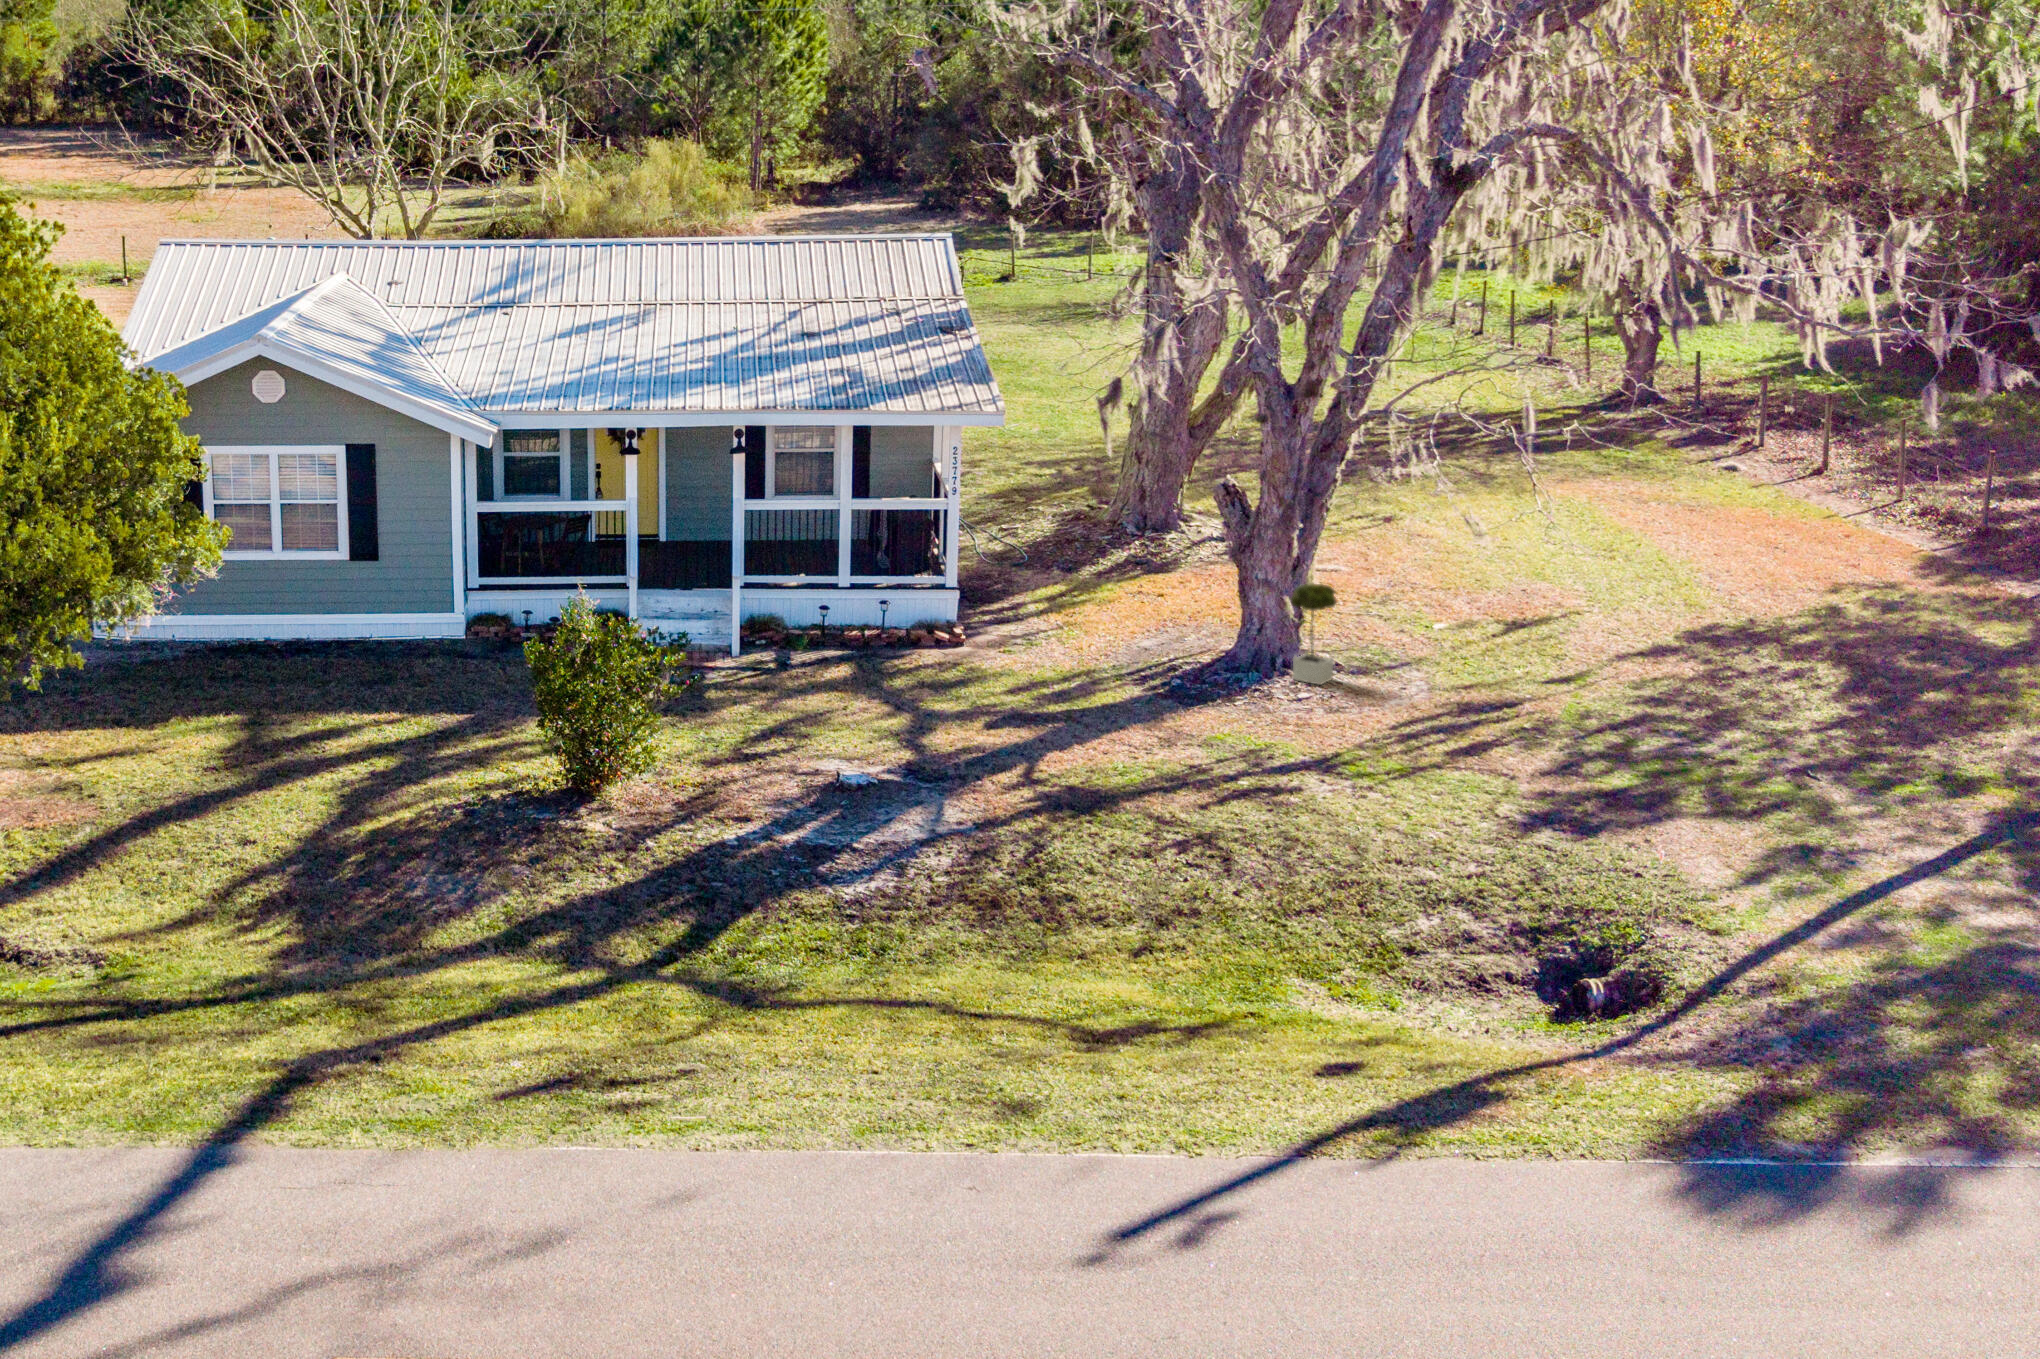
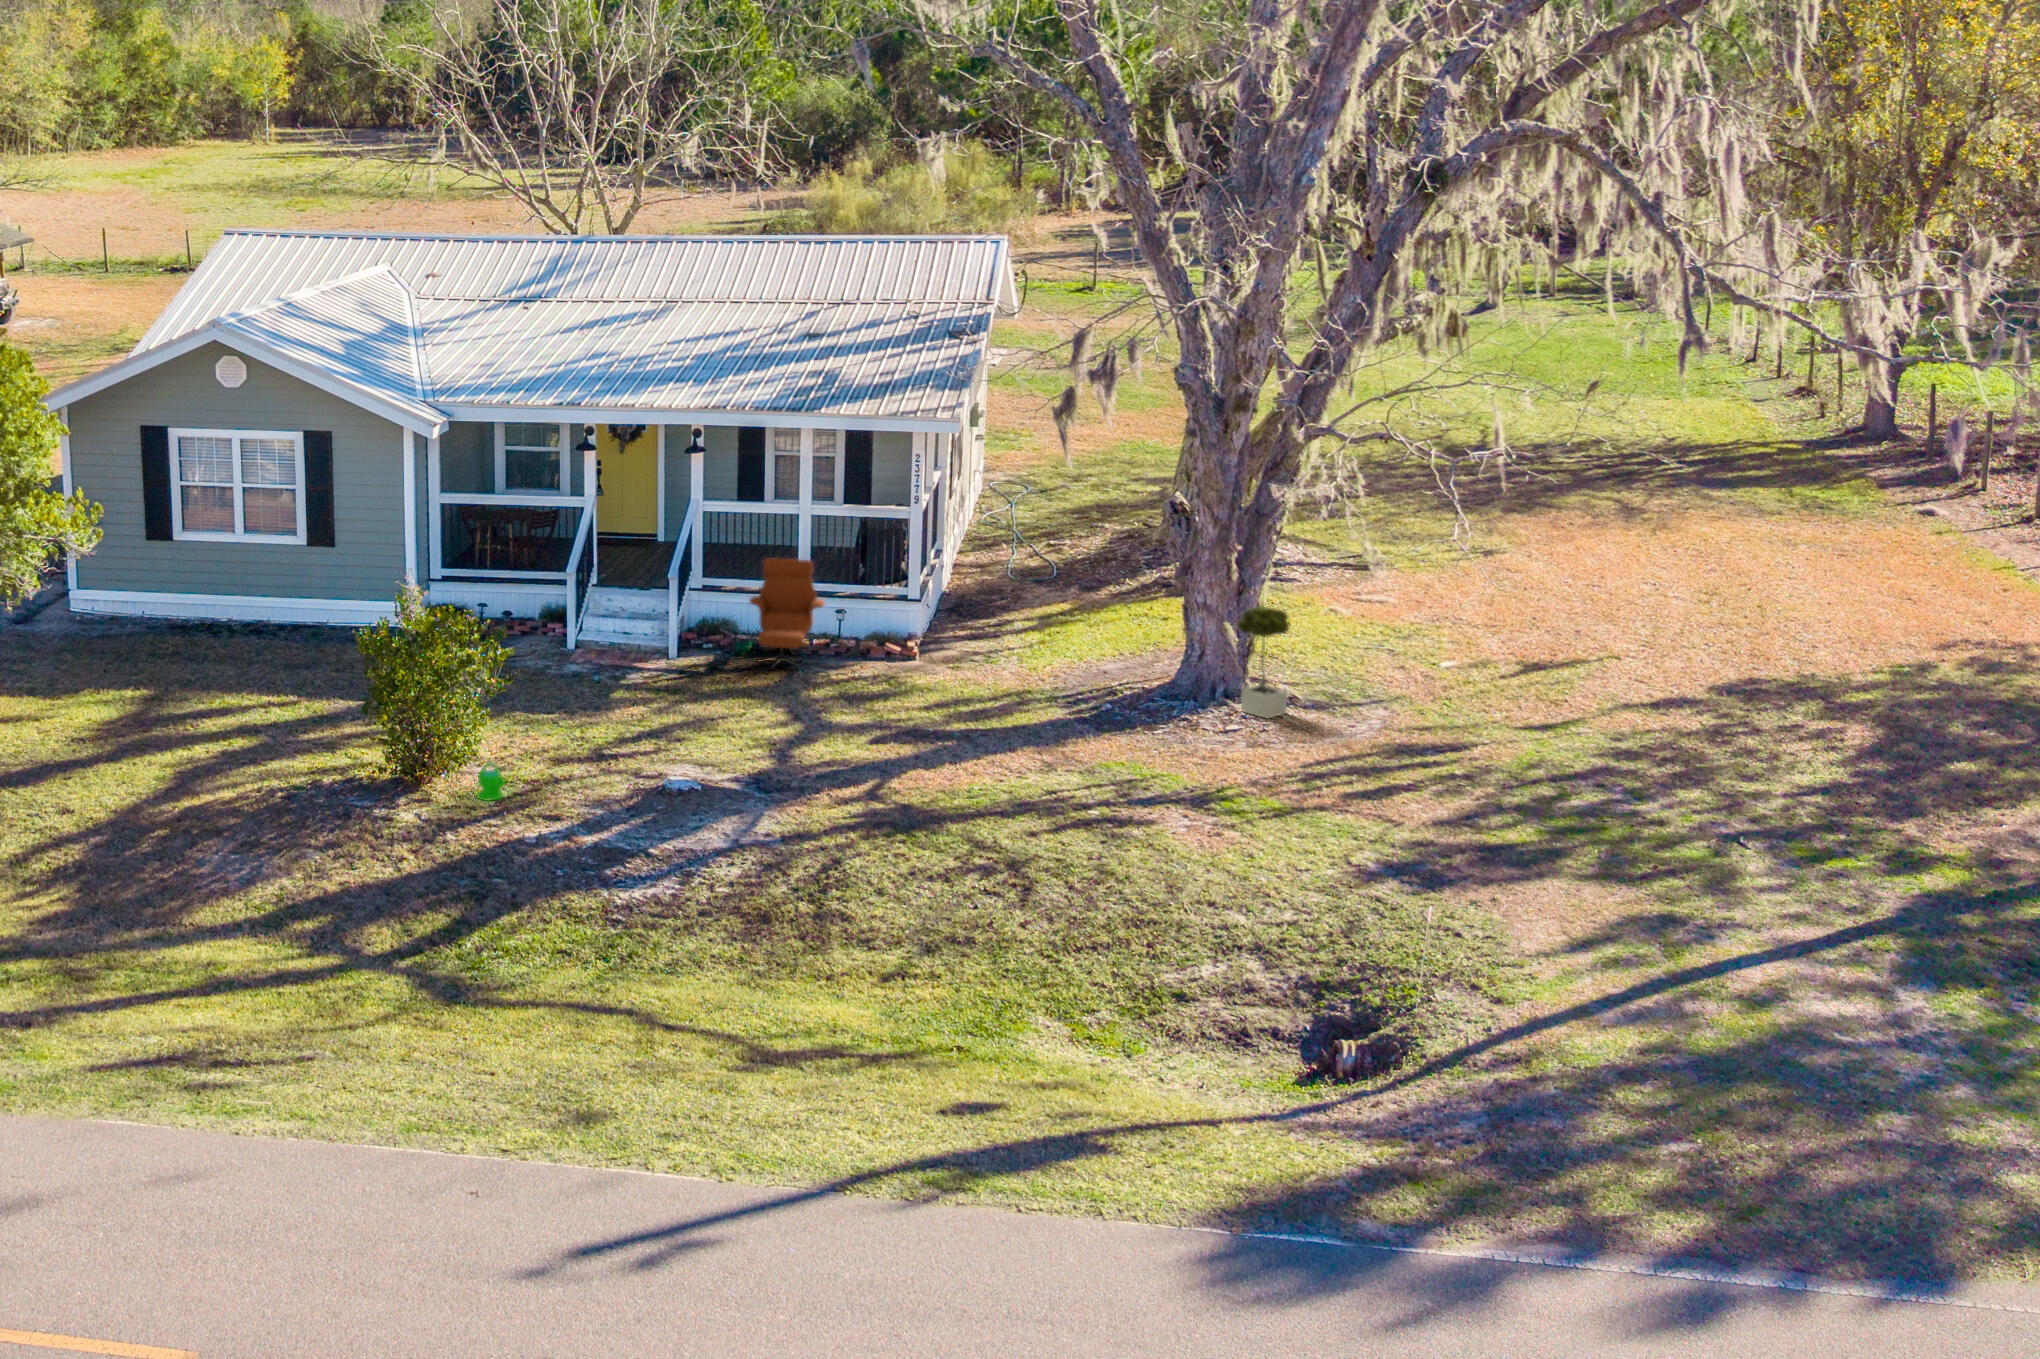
lounge chair: none [811,558,883,661] -> present [750,558,825,668]
watering can: none [641,765,677,804] -> present [477,761,506,801]

